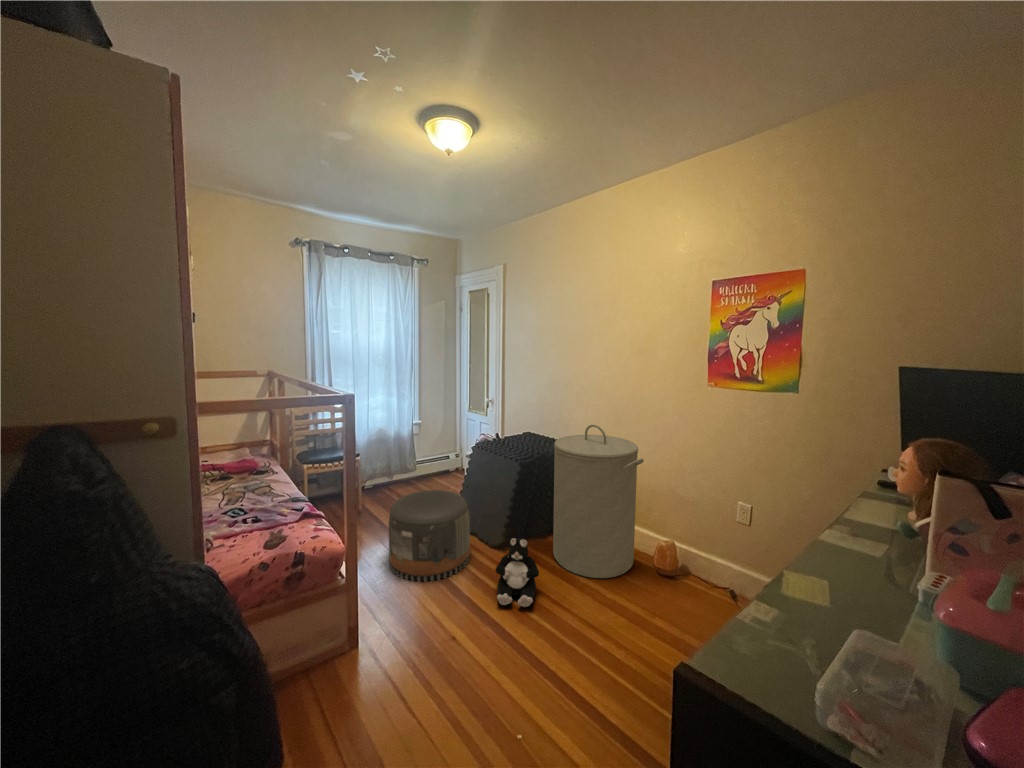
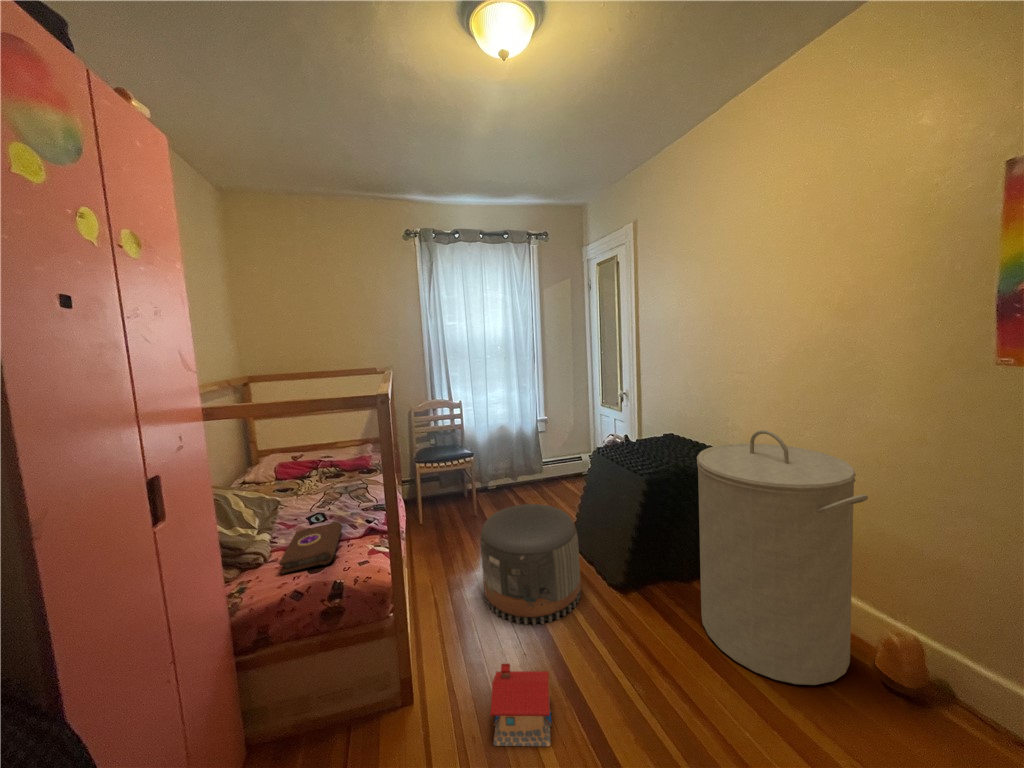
book: none [231,511,288,554] -> present [279,522,342,574]
plush toy: present [496,538,539,607] -> none [600,592,668,707]
toy house: none [425,597,471,652] -> present [490,664,552,746]

